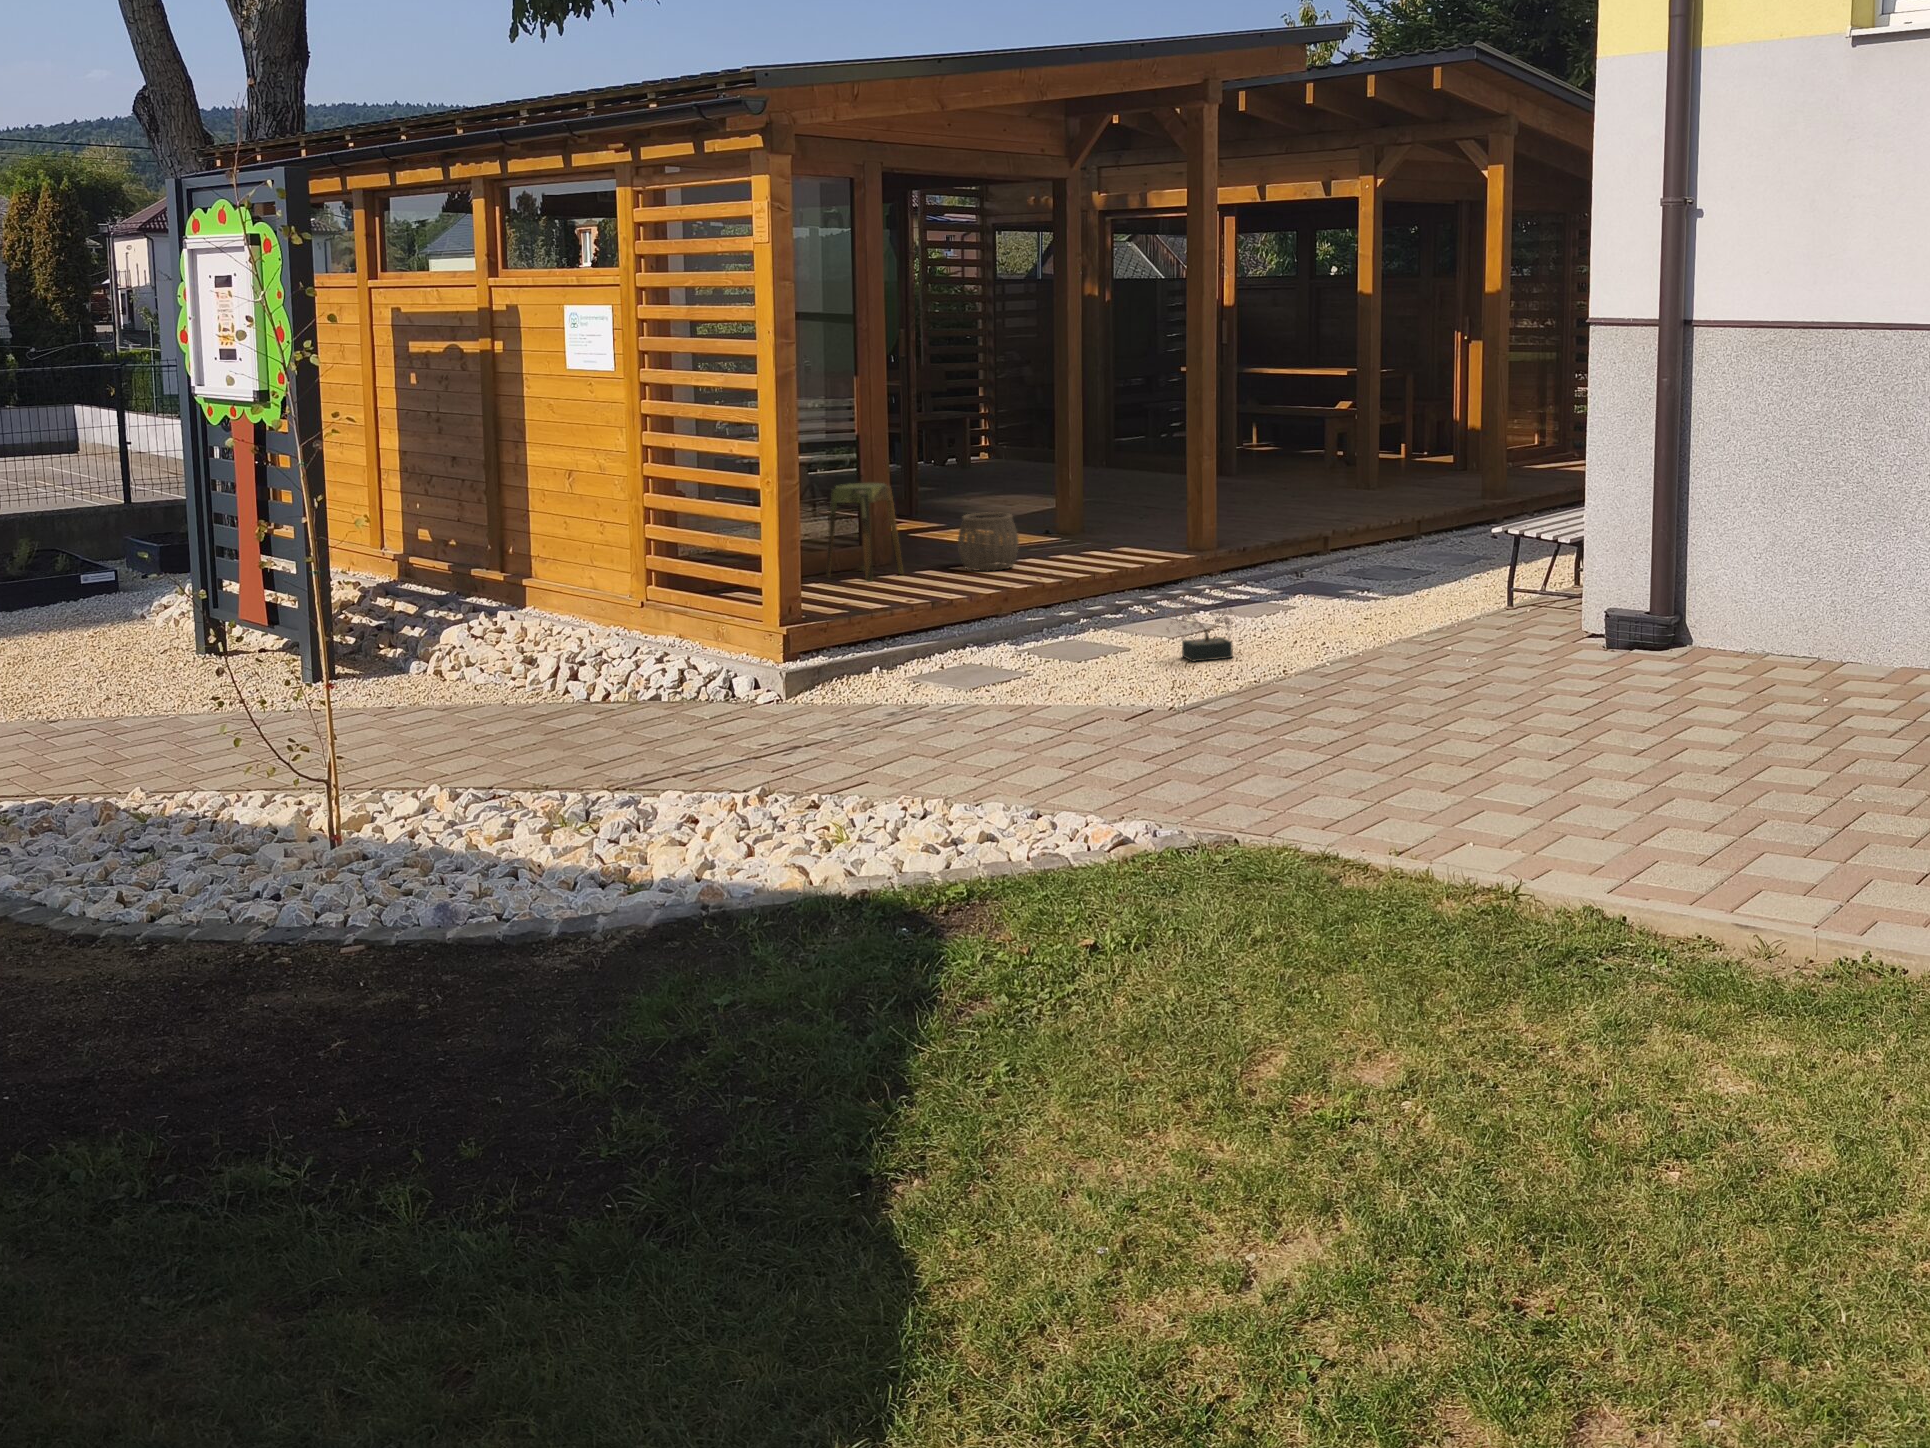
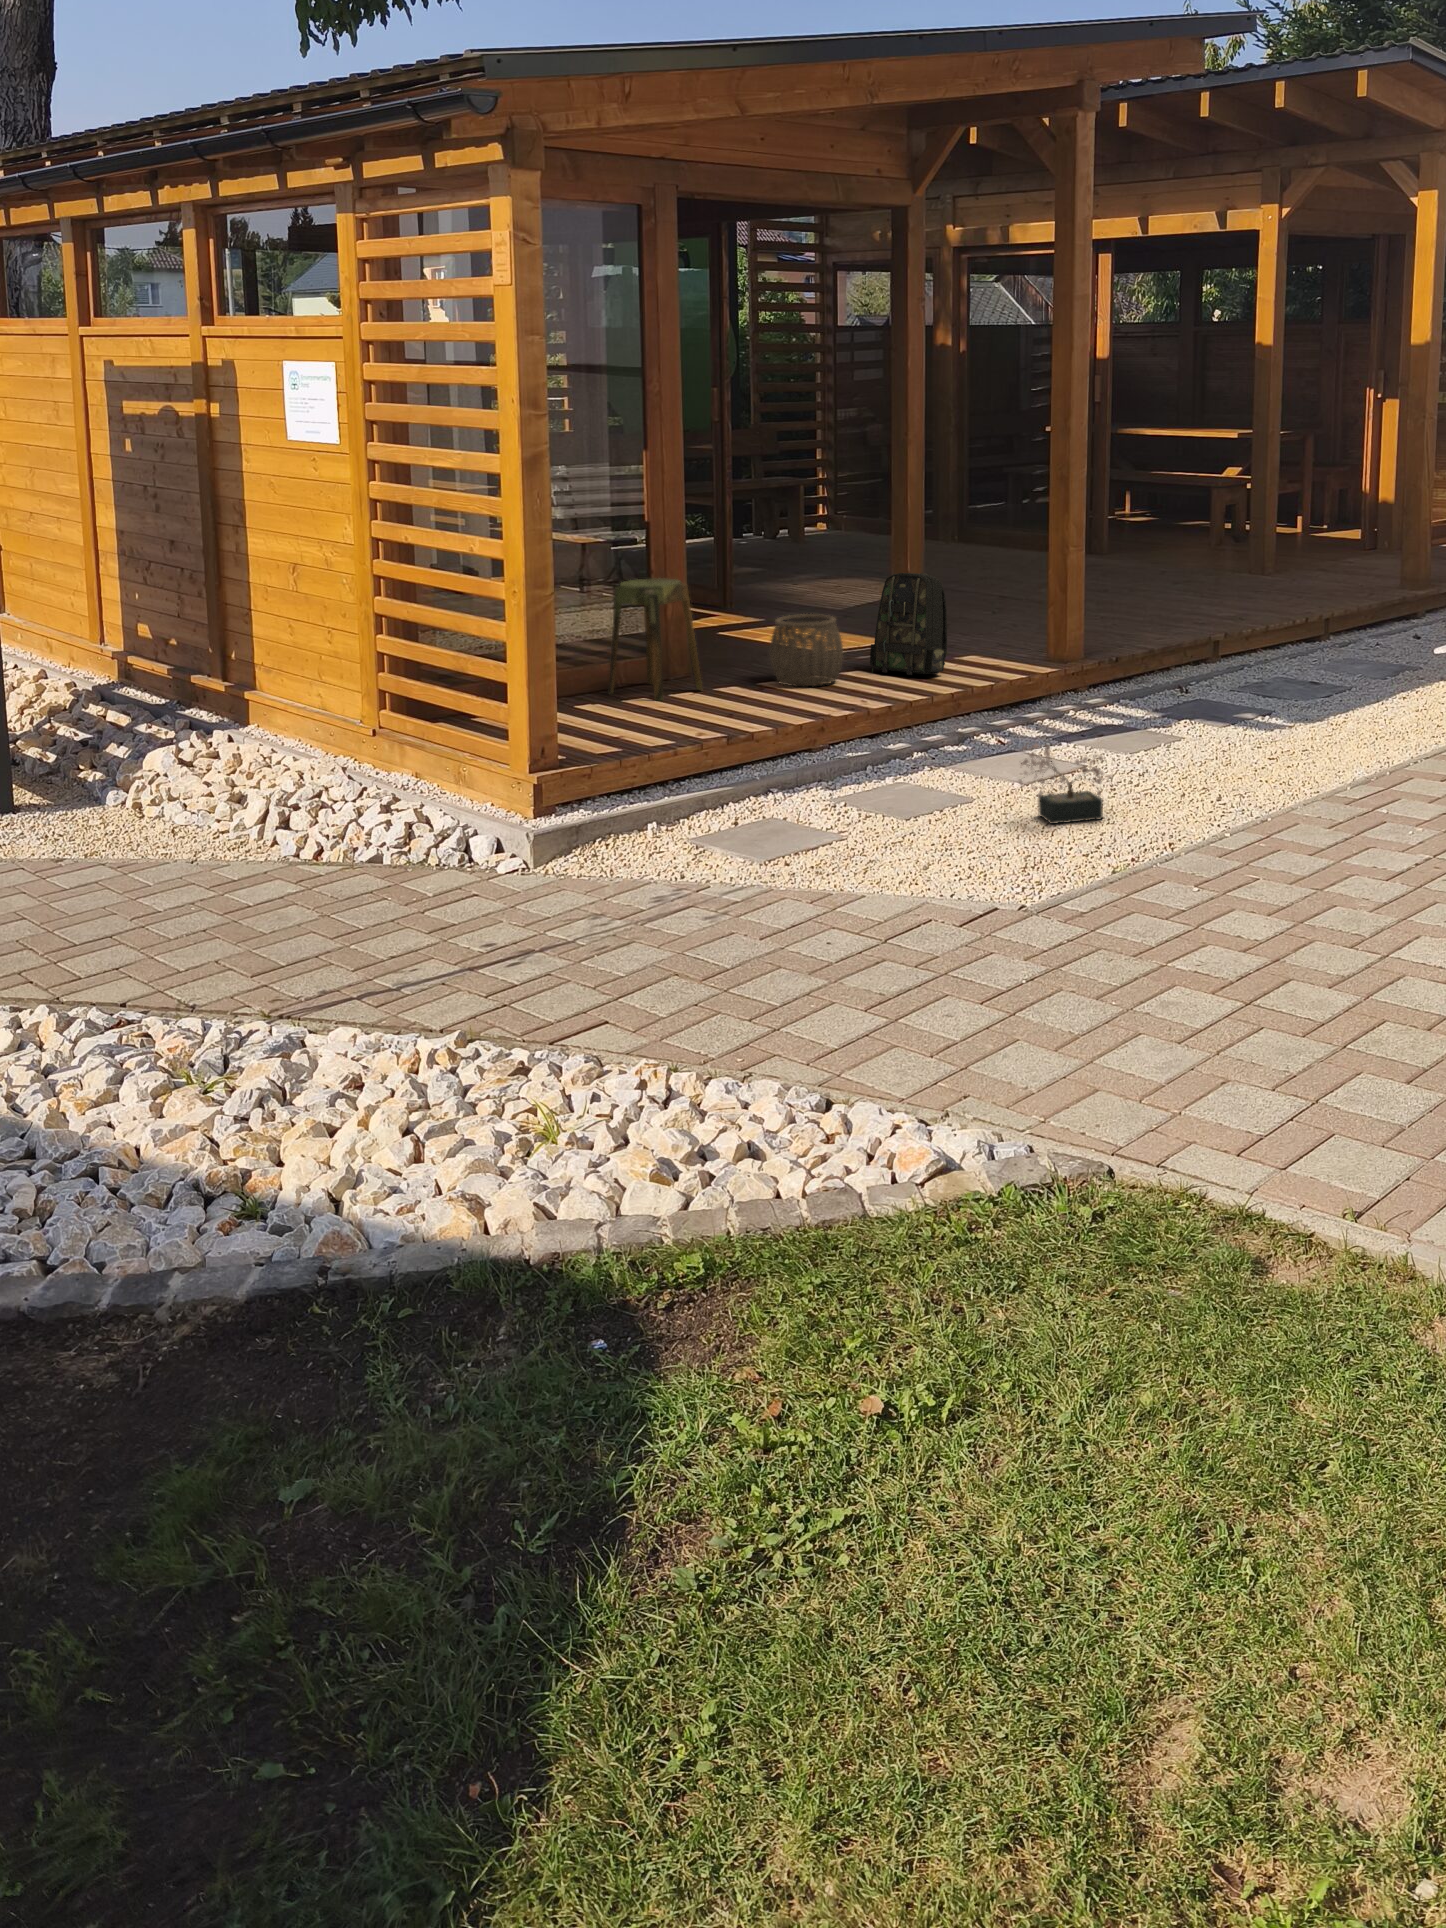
backpack: none [1040,478,1103,562] -> present [870,573,947,675]

